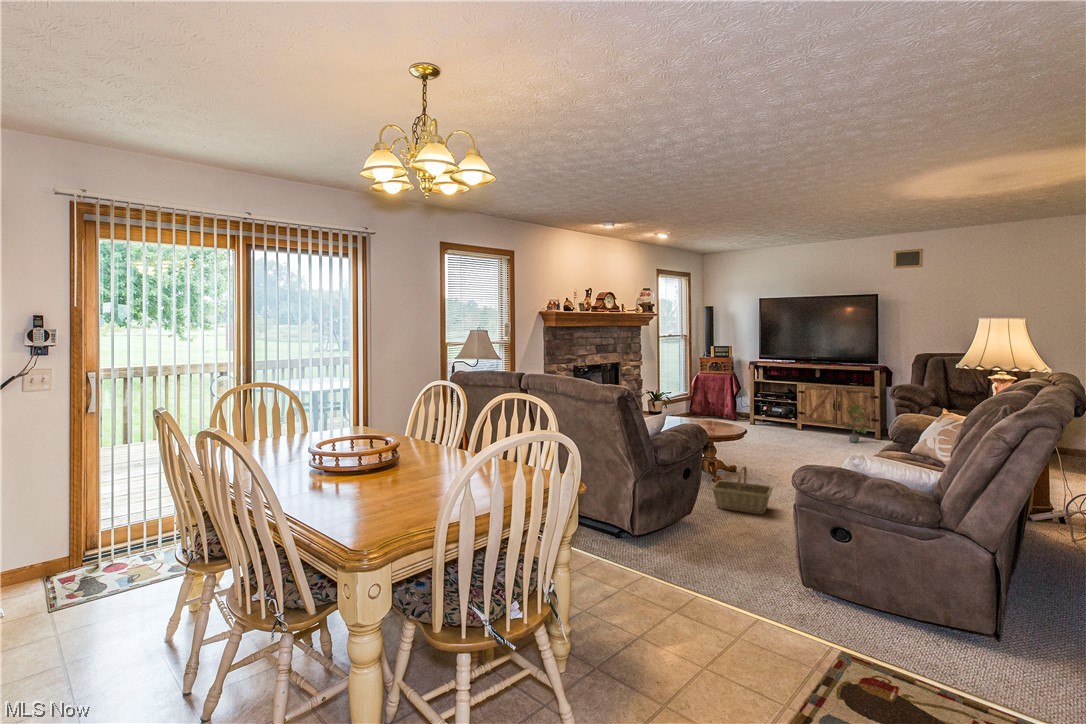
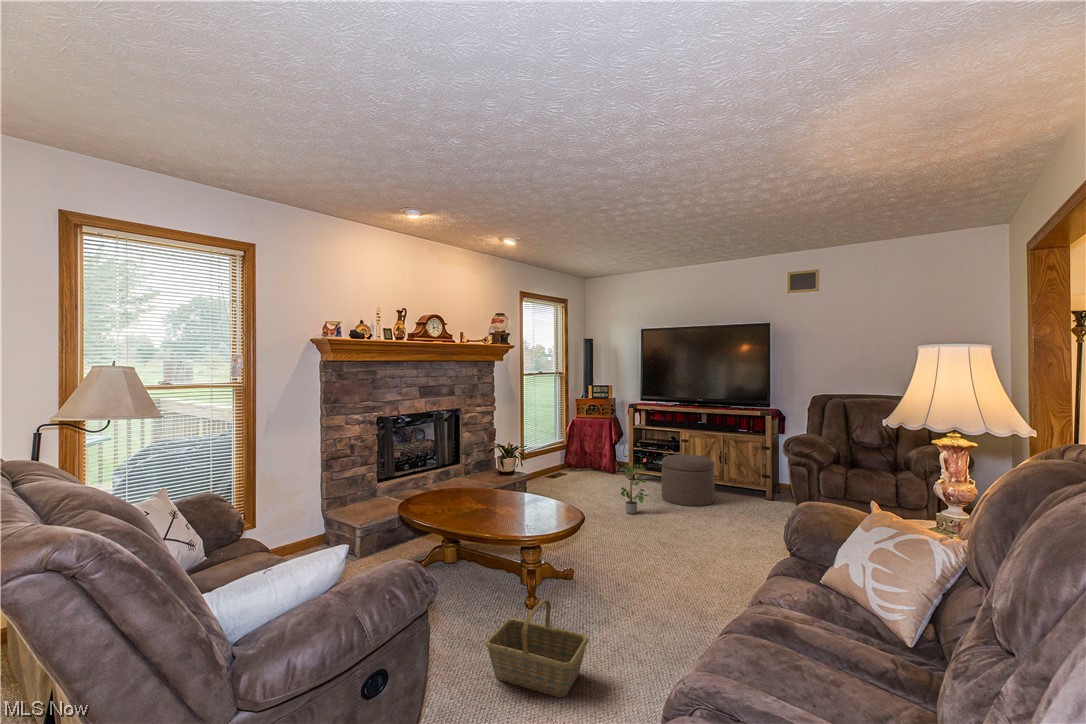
ottoman: none [784,402,829,441] -> present [662,455,715,506]
potted plant: present [845,405,869,443] -> present [621,464,649,514]

